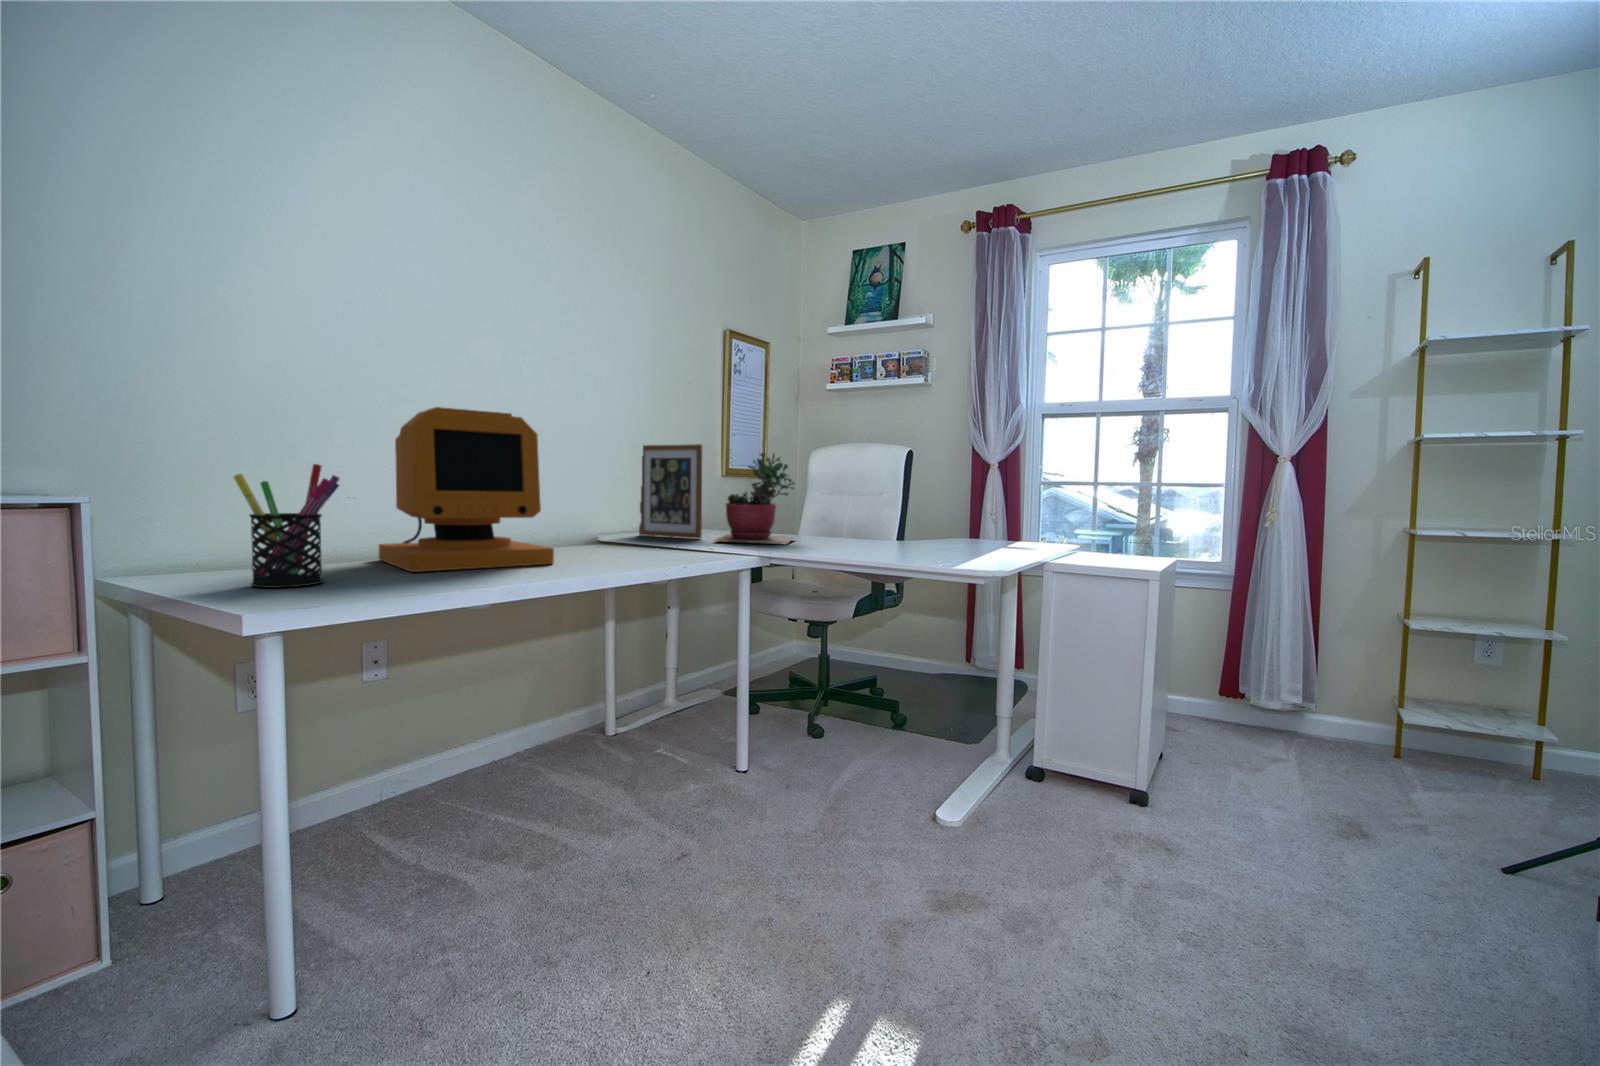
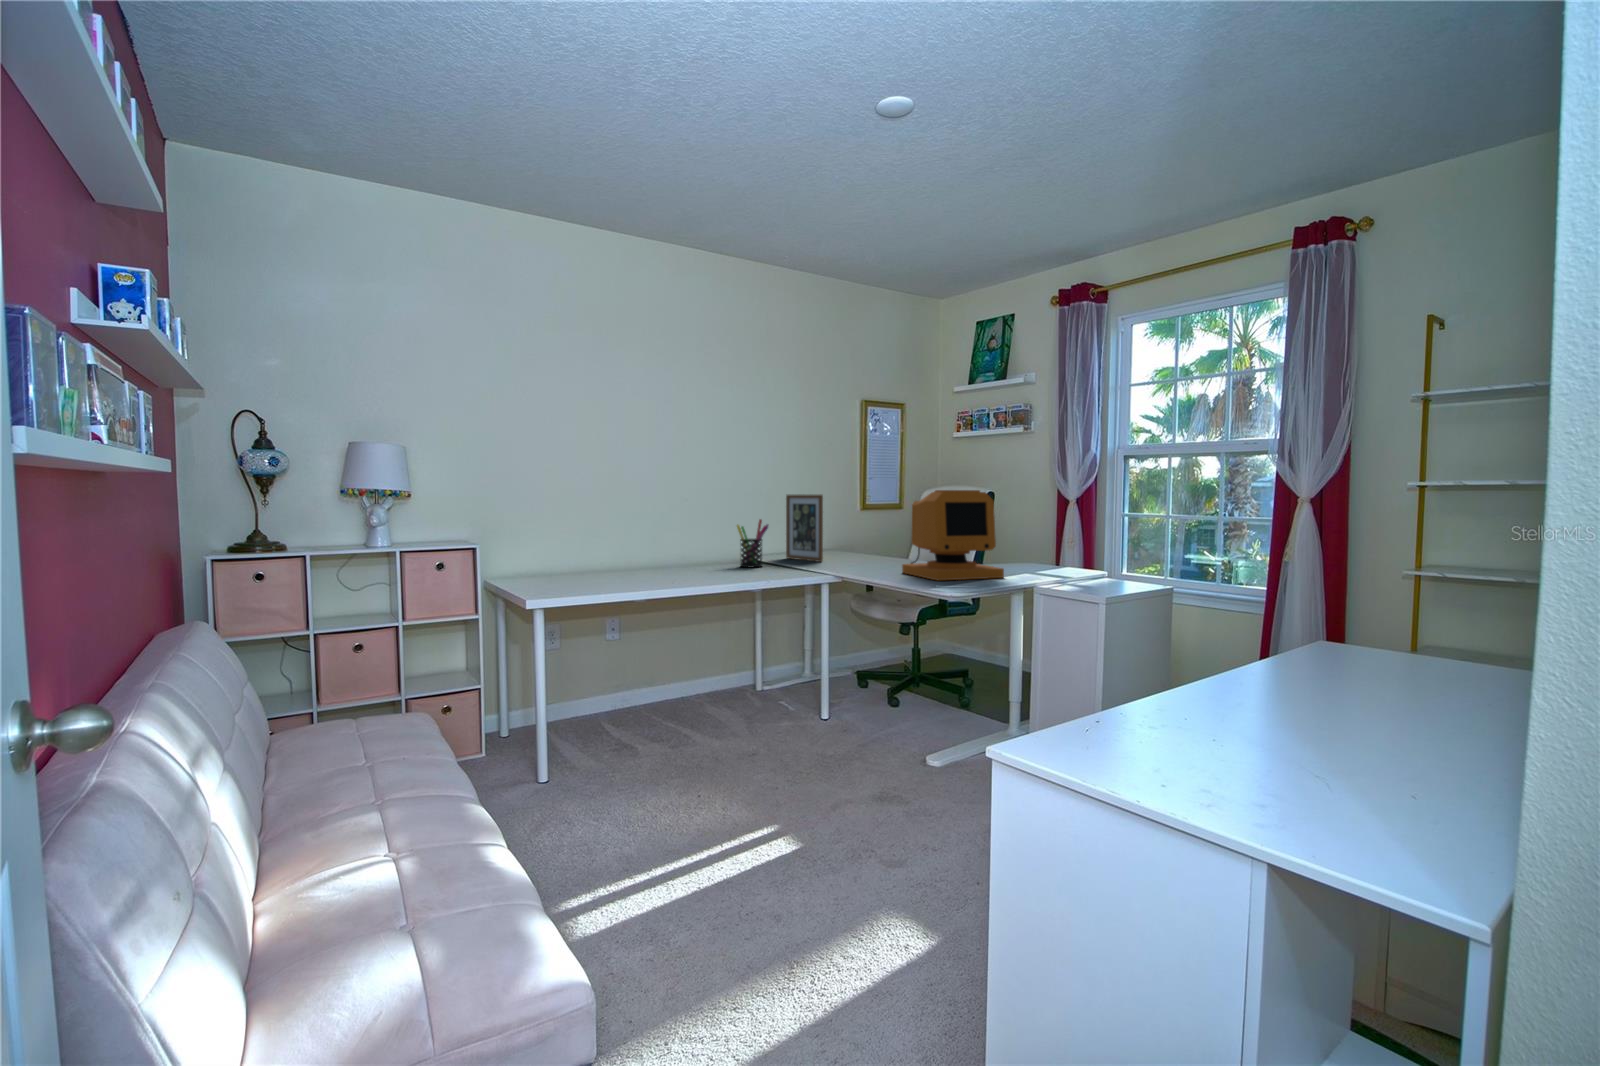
computer monitor: present [379,407,554,572] -> present [902,490,1004,581]
succulent plant: present [715,453,794,544] -> none [821,500,889,568]
pen holder: present [234,464,339,588] -> present [737,519,768,568]

